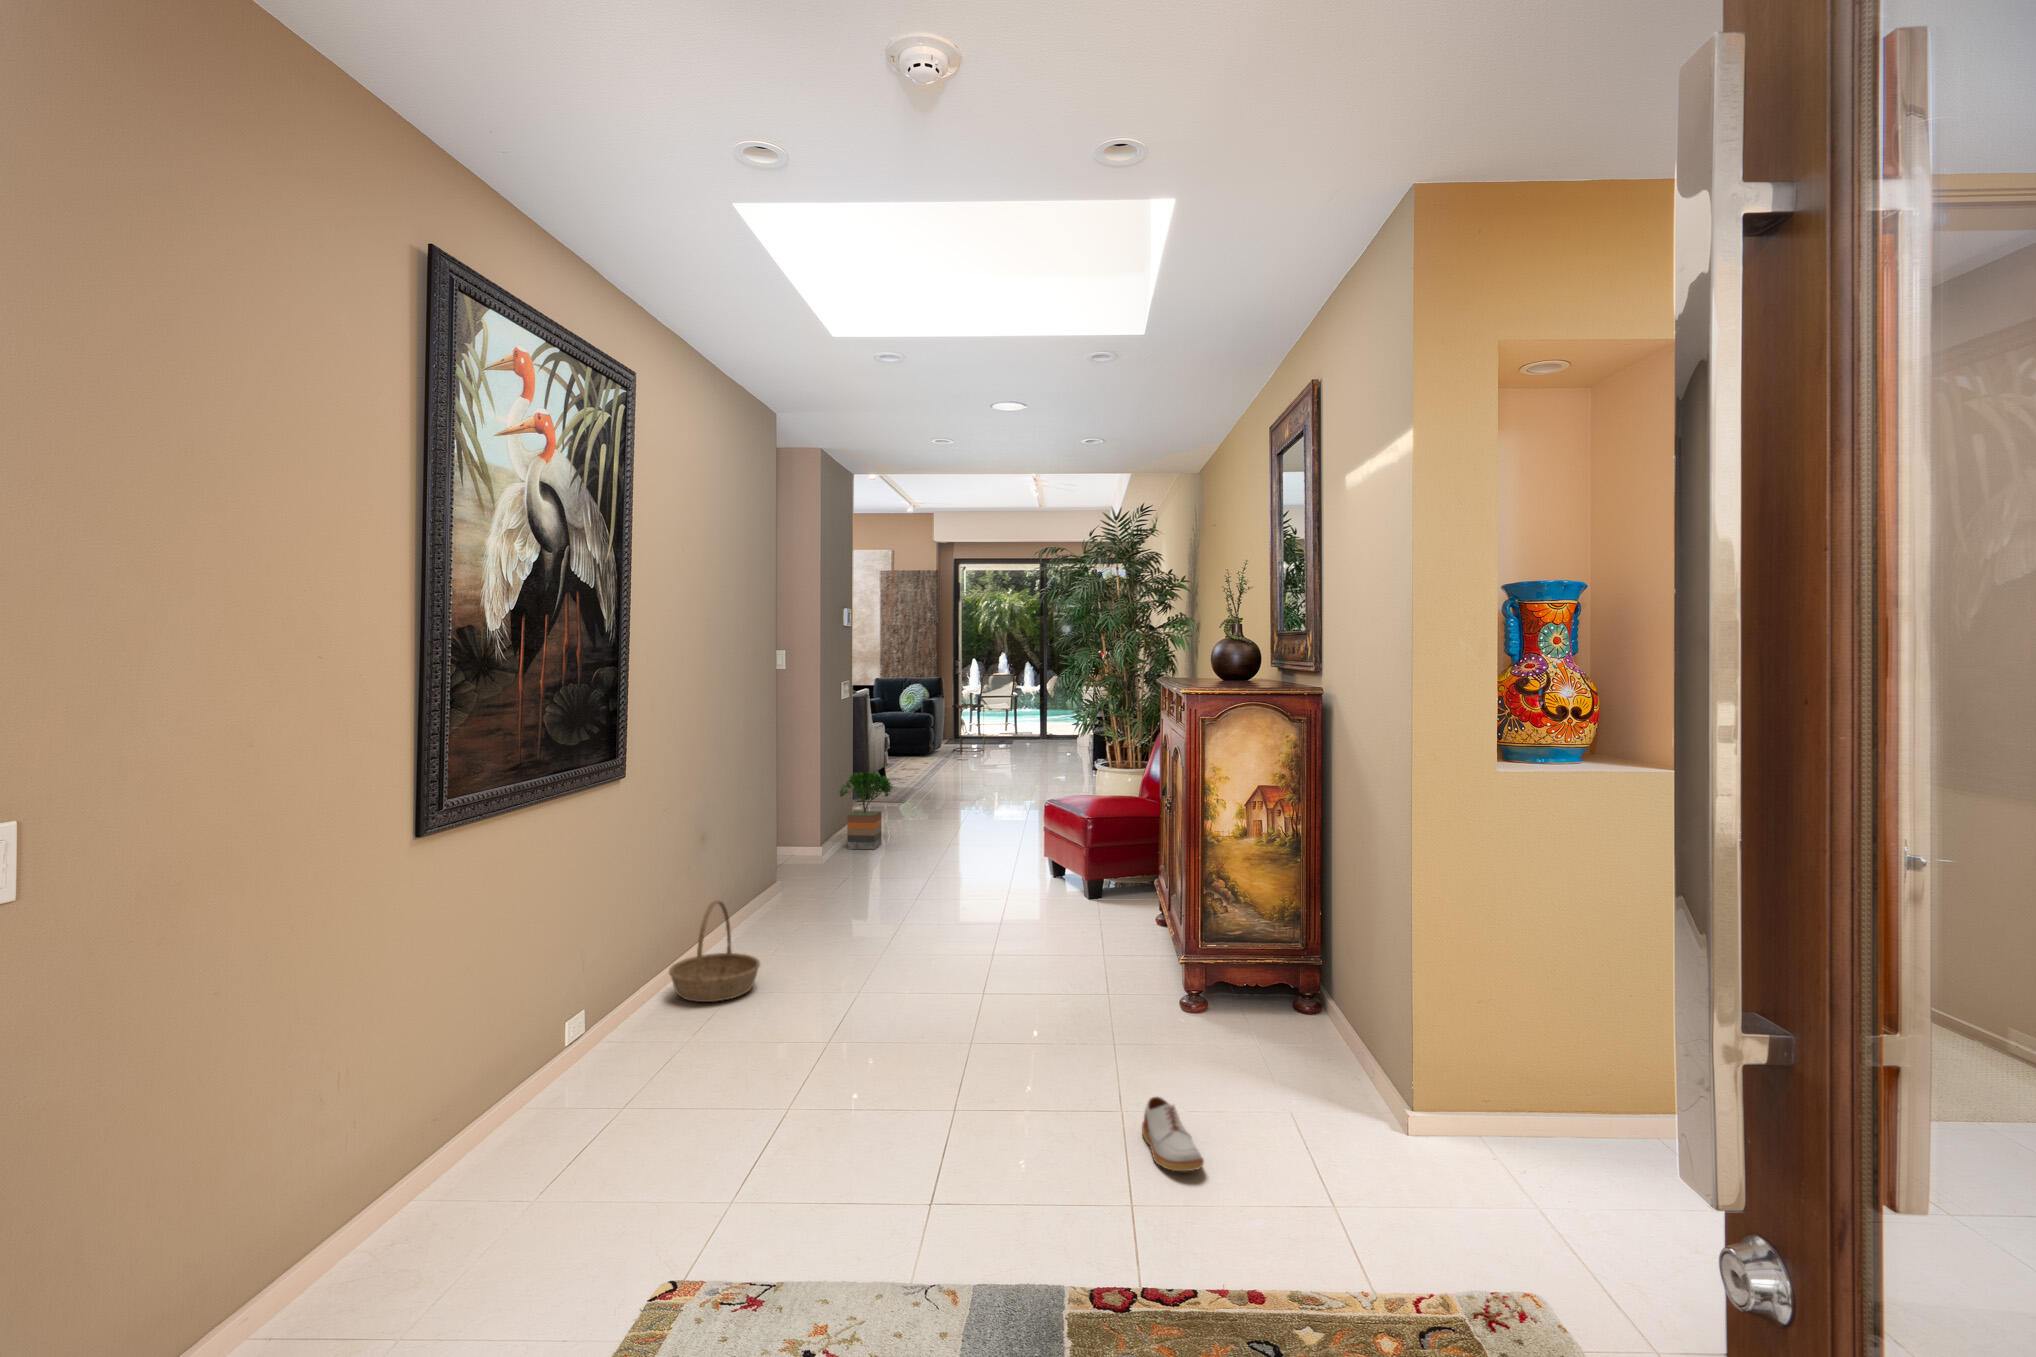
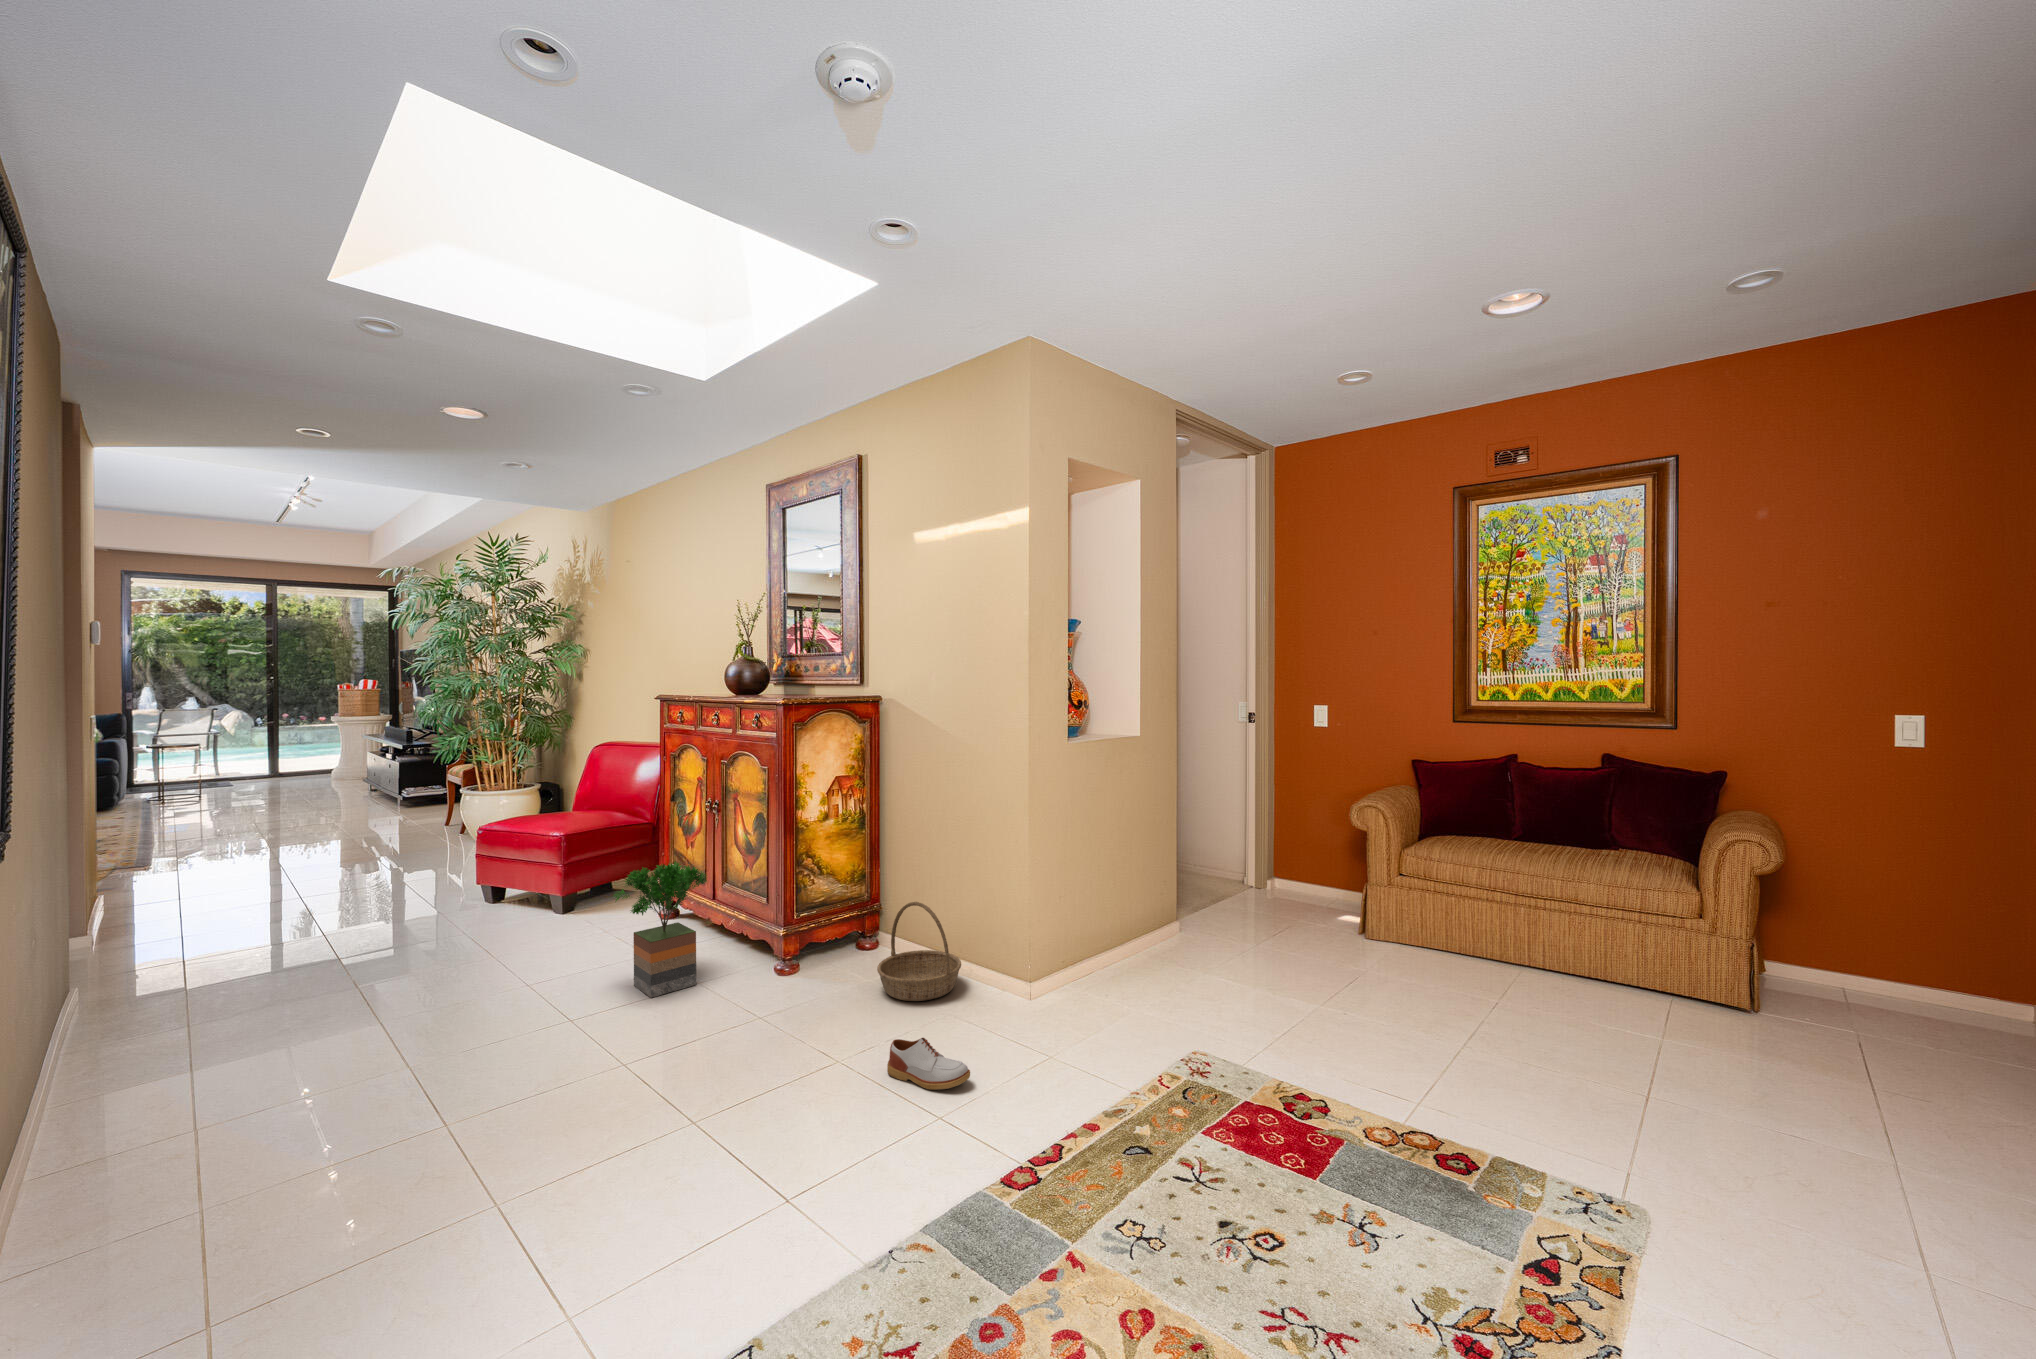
potted tree: present [839,772,893,850] -> present [615,861,707,998]
basket: present [669,901,760,1002] -> present [877,902,961,1001]

